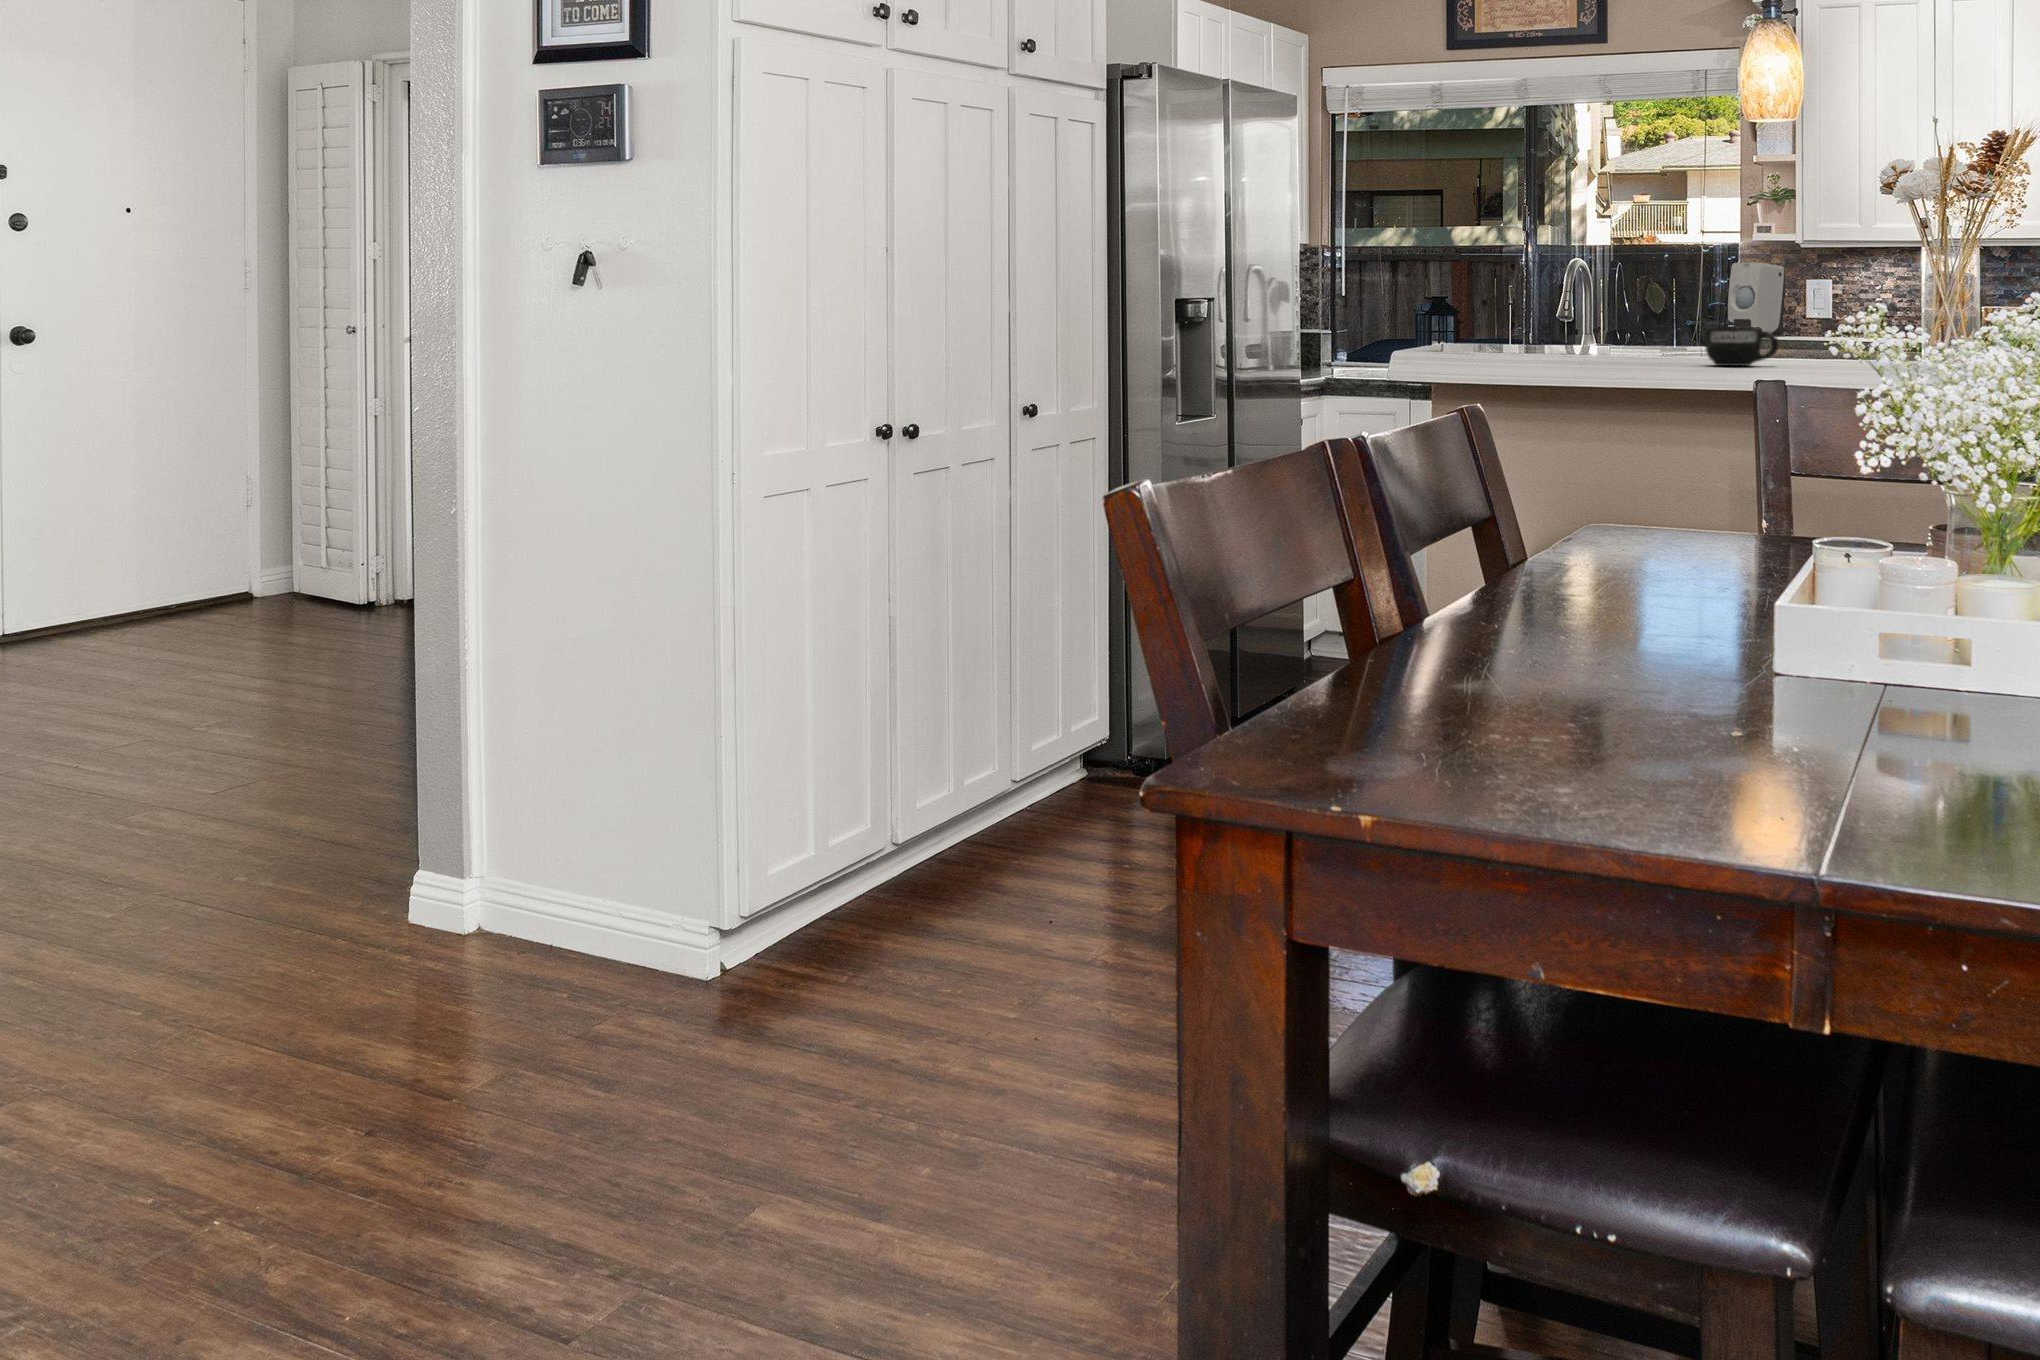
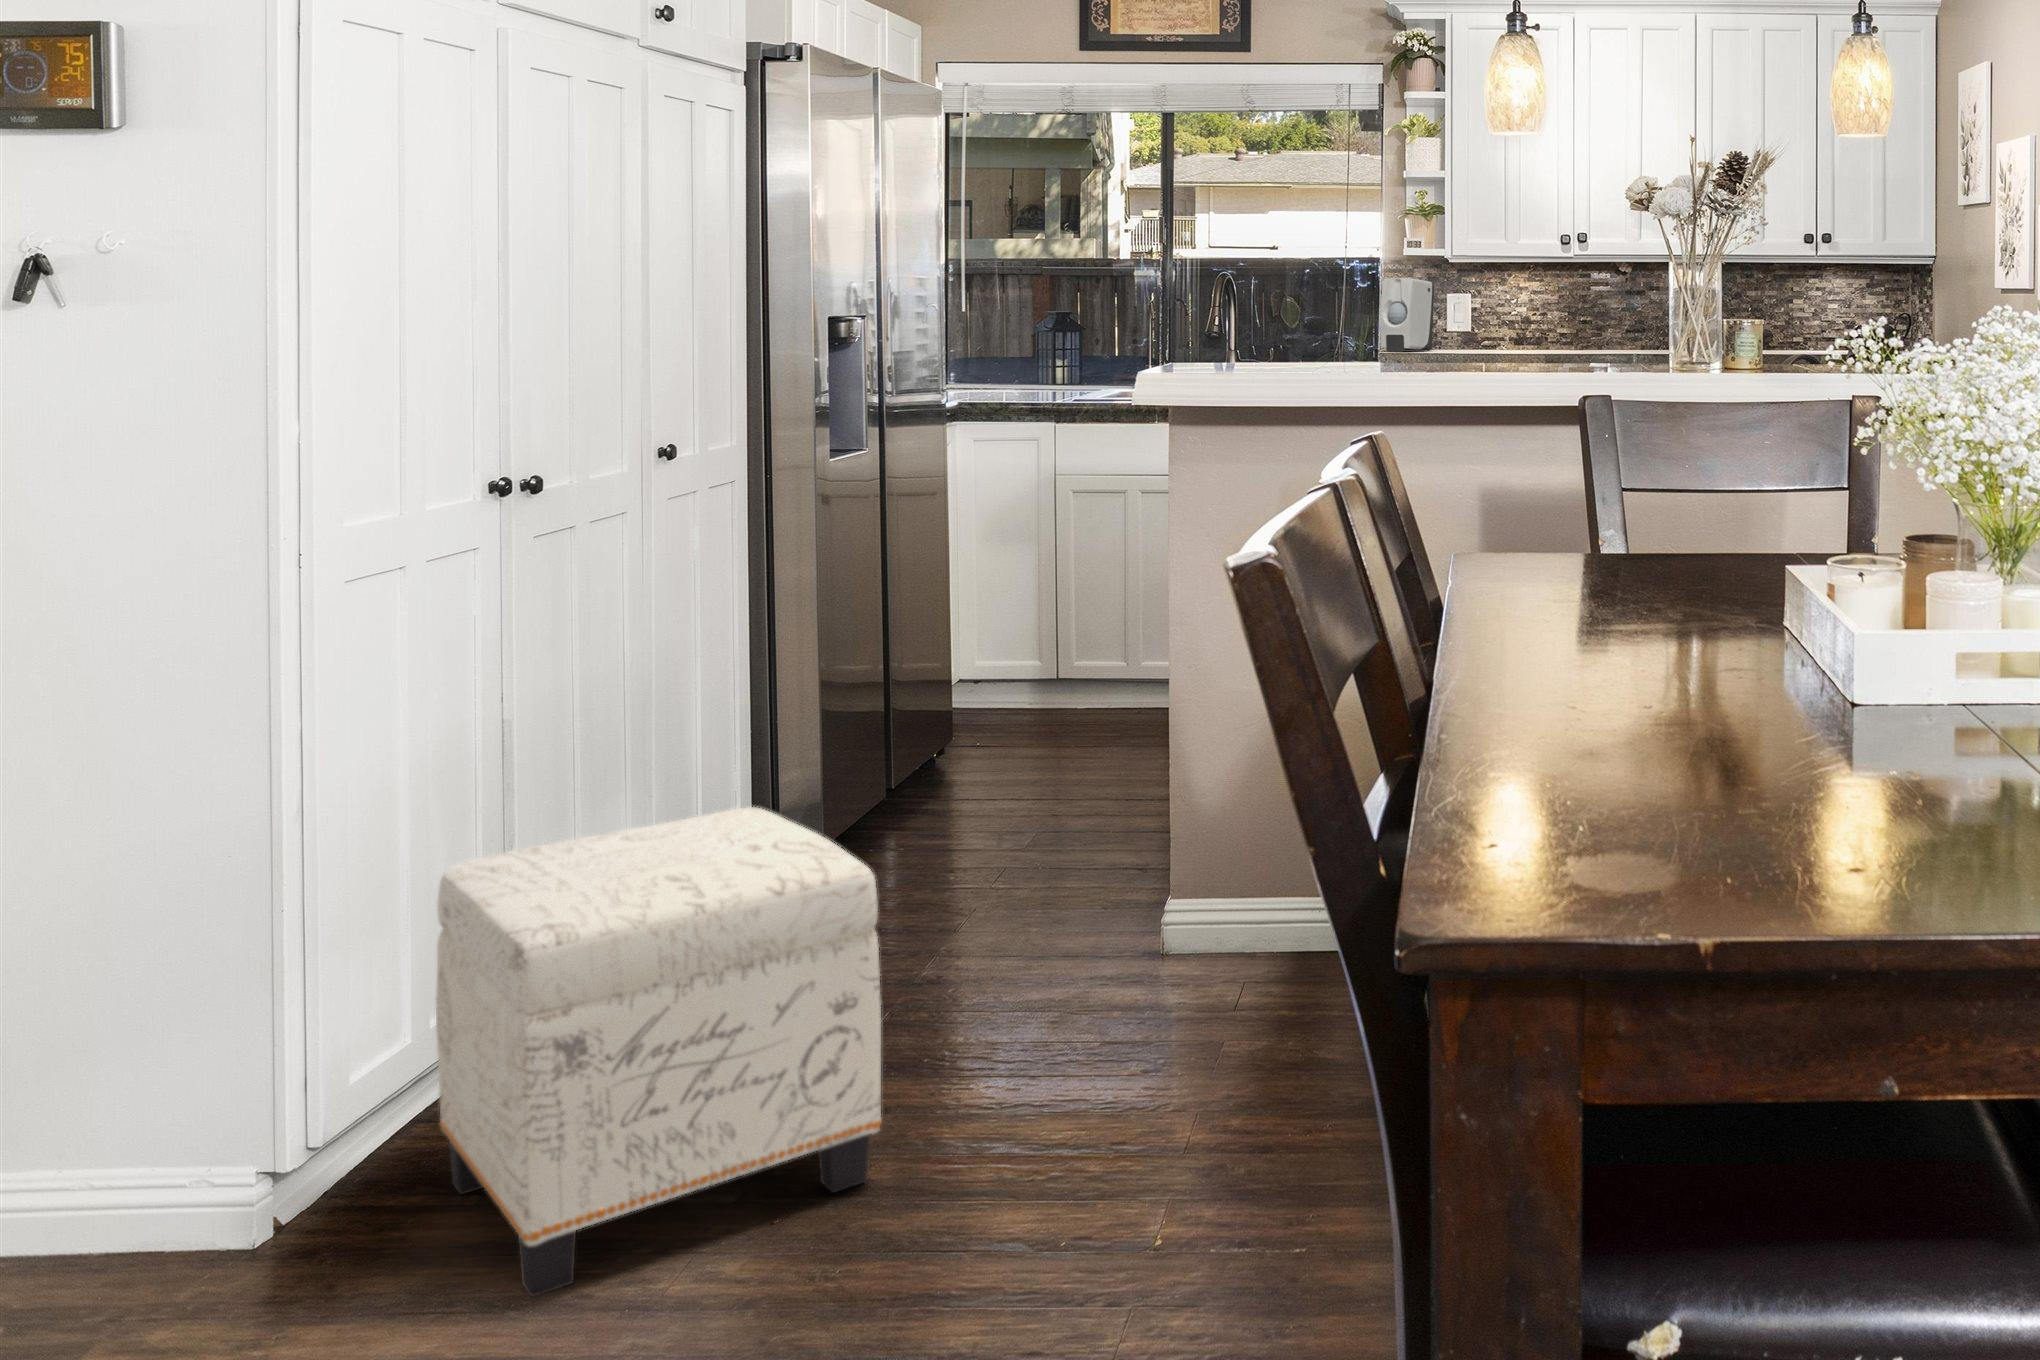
mug: present [1705,327,1778,366] -> none [1457,343,1528,383]
ottoman: none [821,699,1118,1049] -> present [436,807,882,1298]

